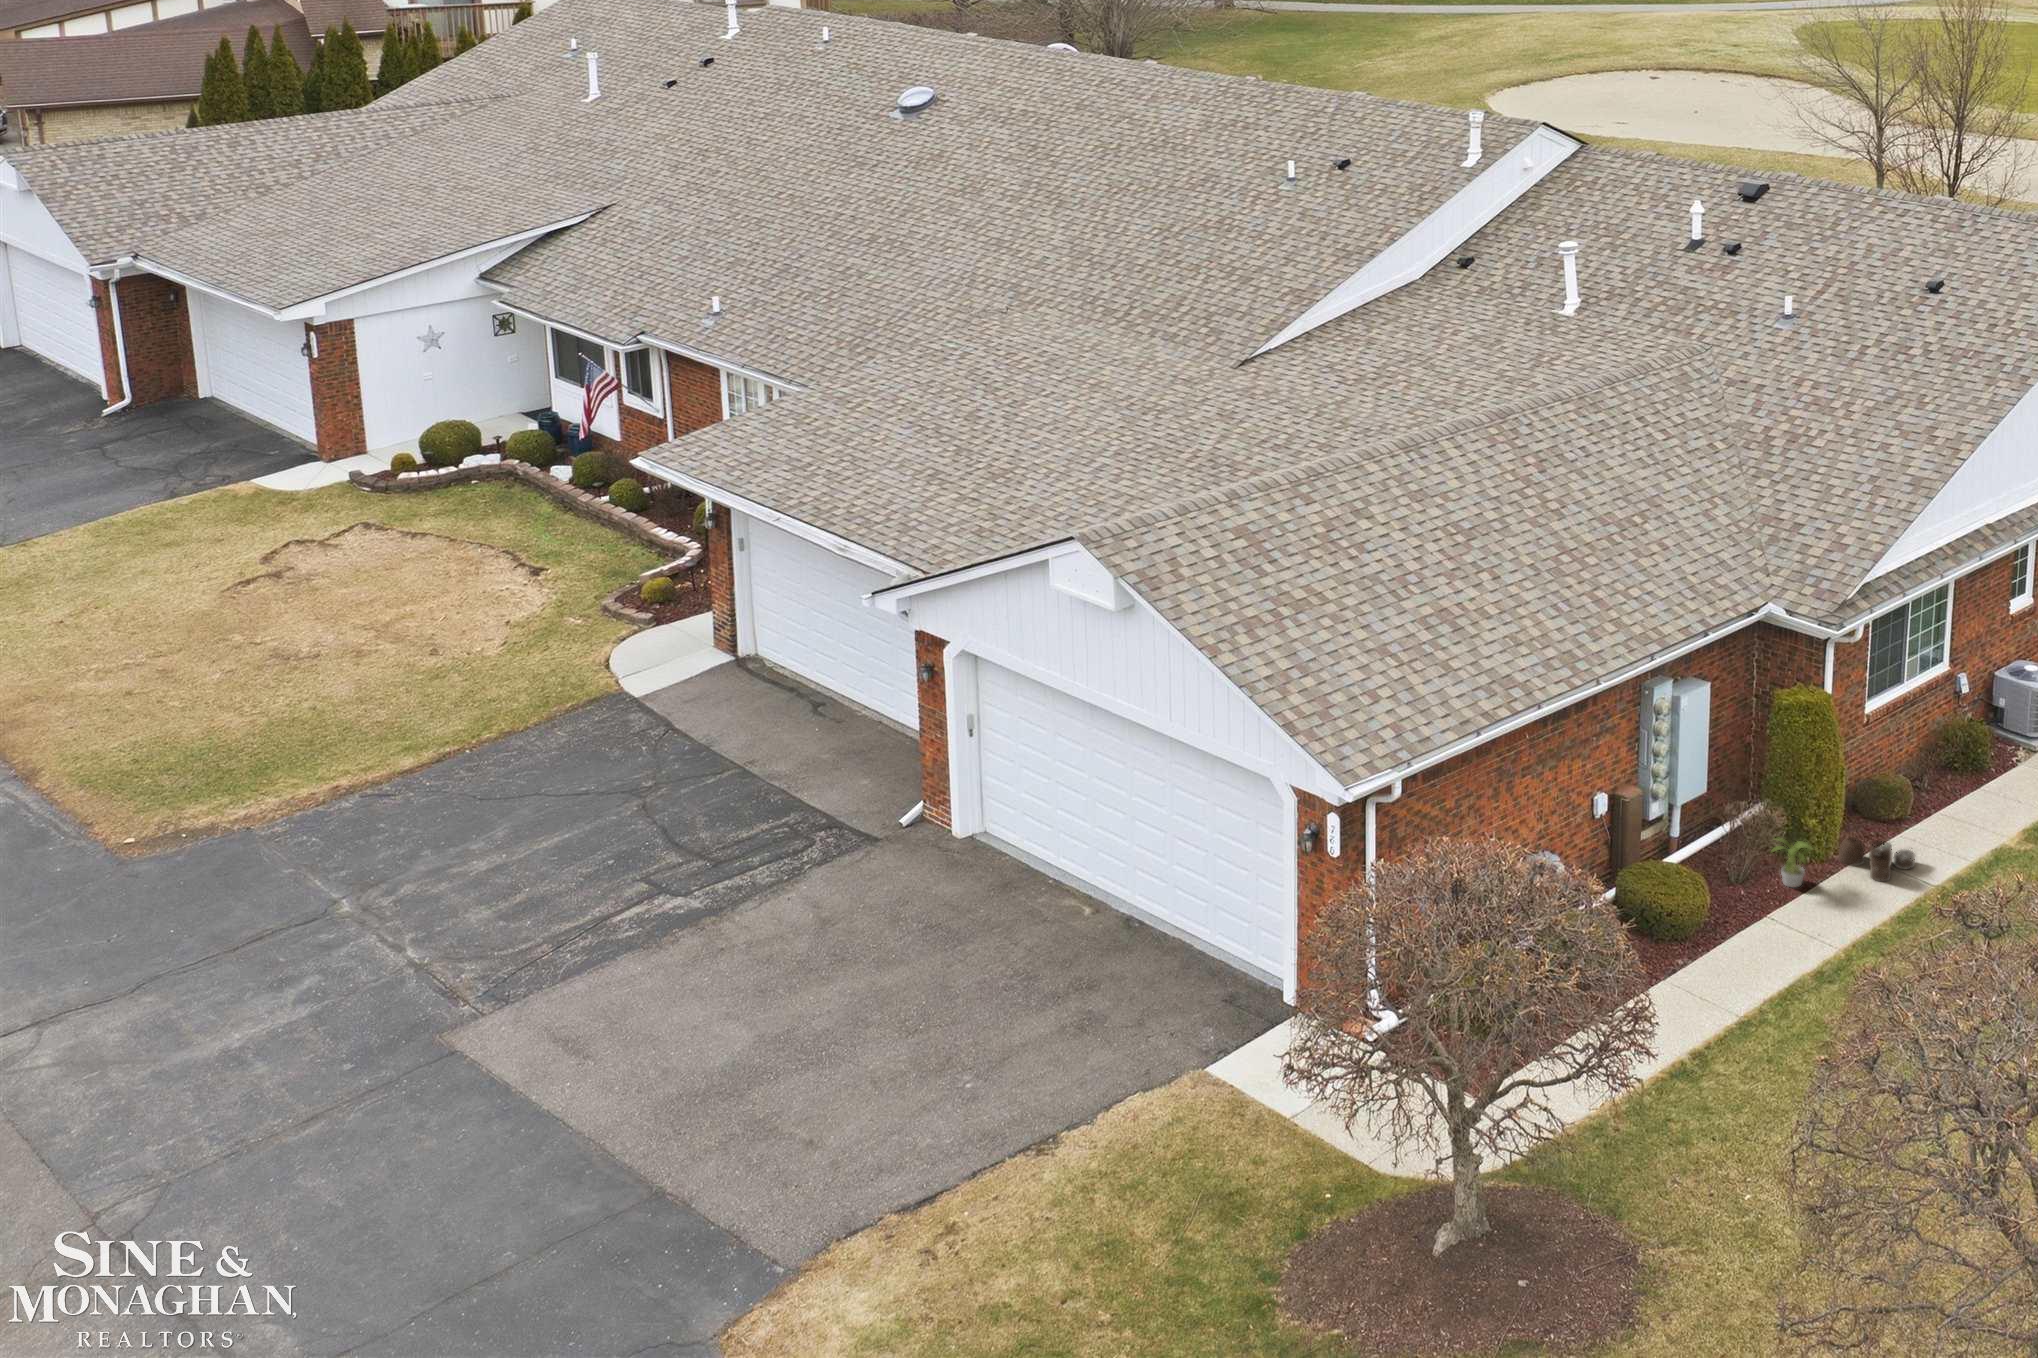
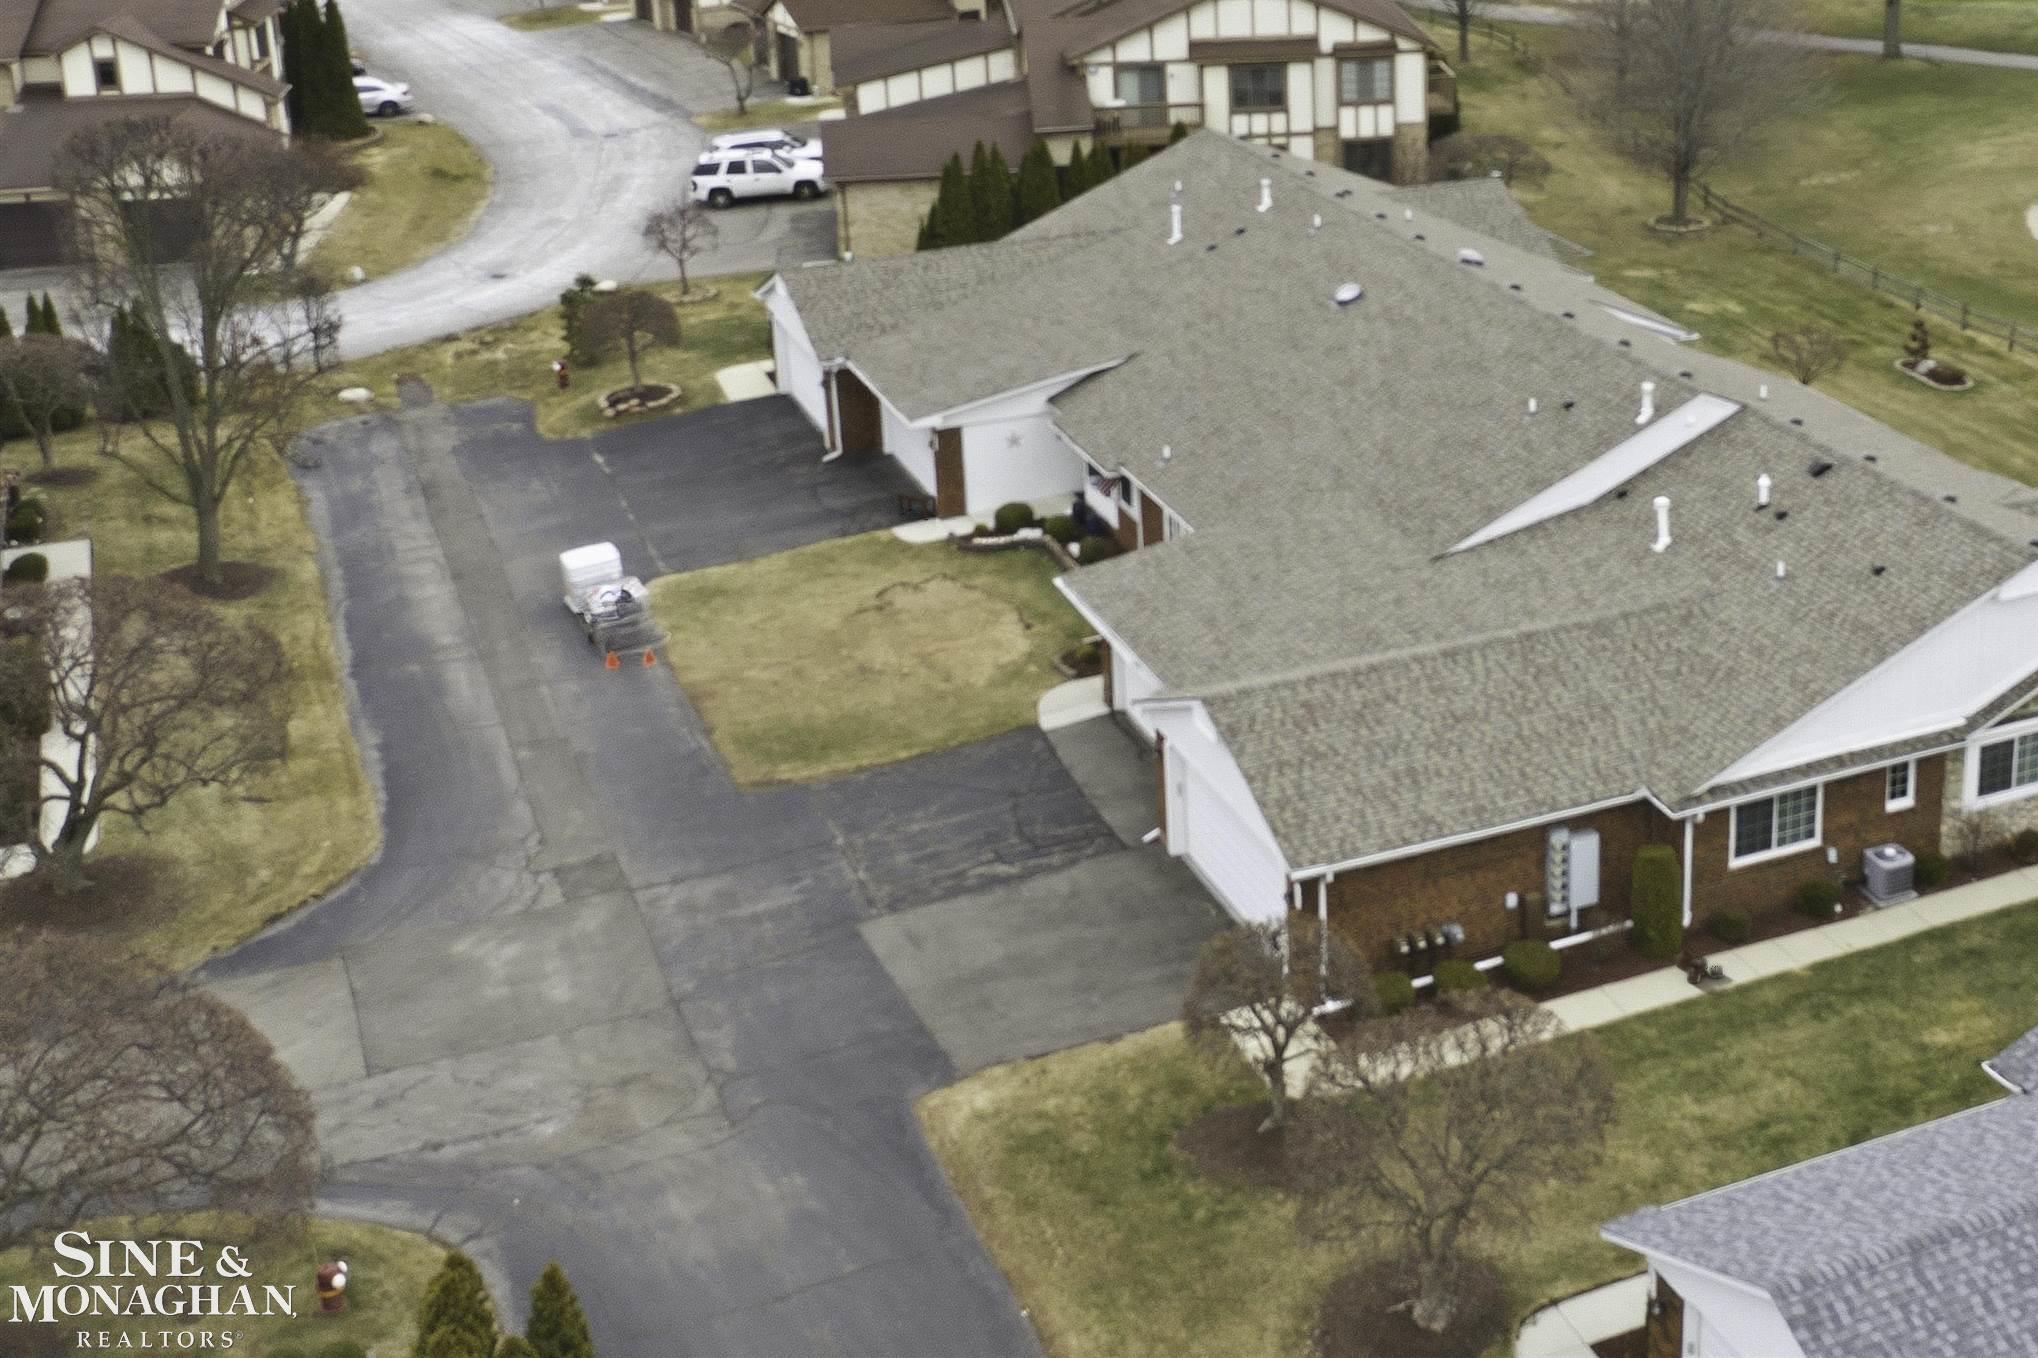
bench: none [247,426,317,465] -> present [898,491,936,520]
potted plant: present [1772,838,1814,887] -> none [1618,943,1653,977]

